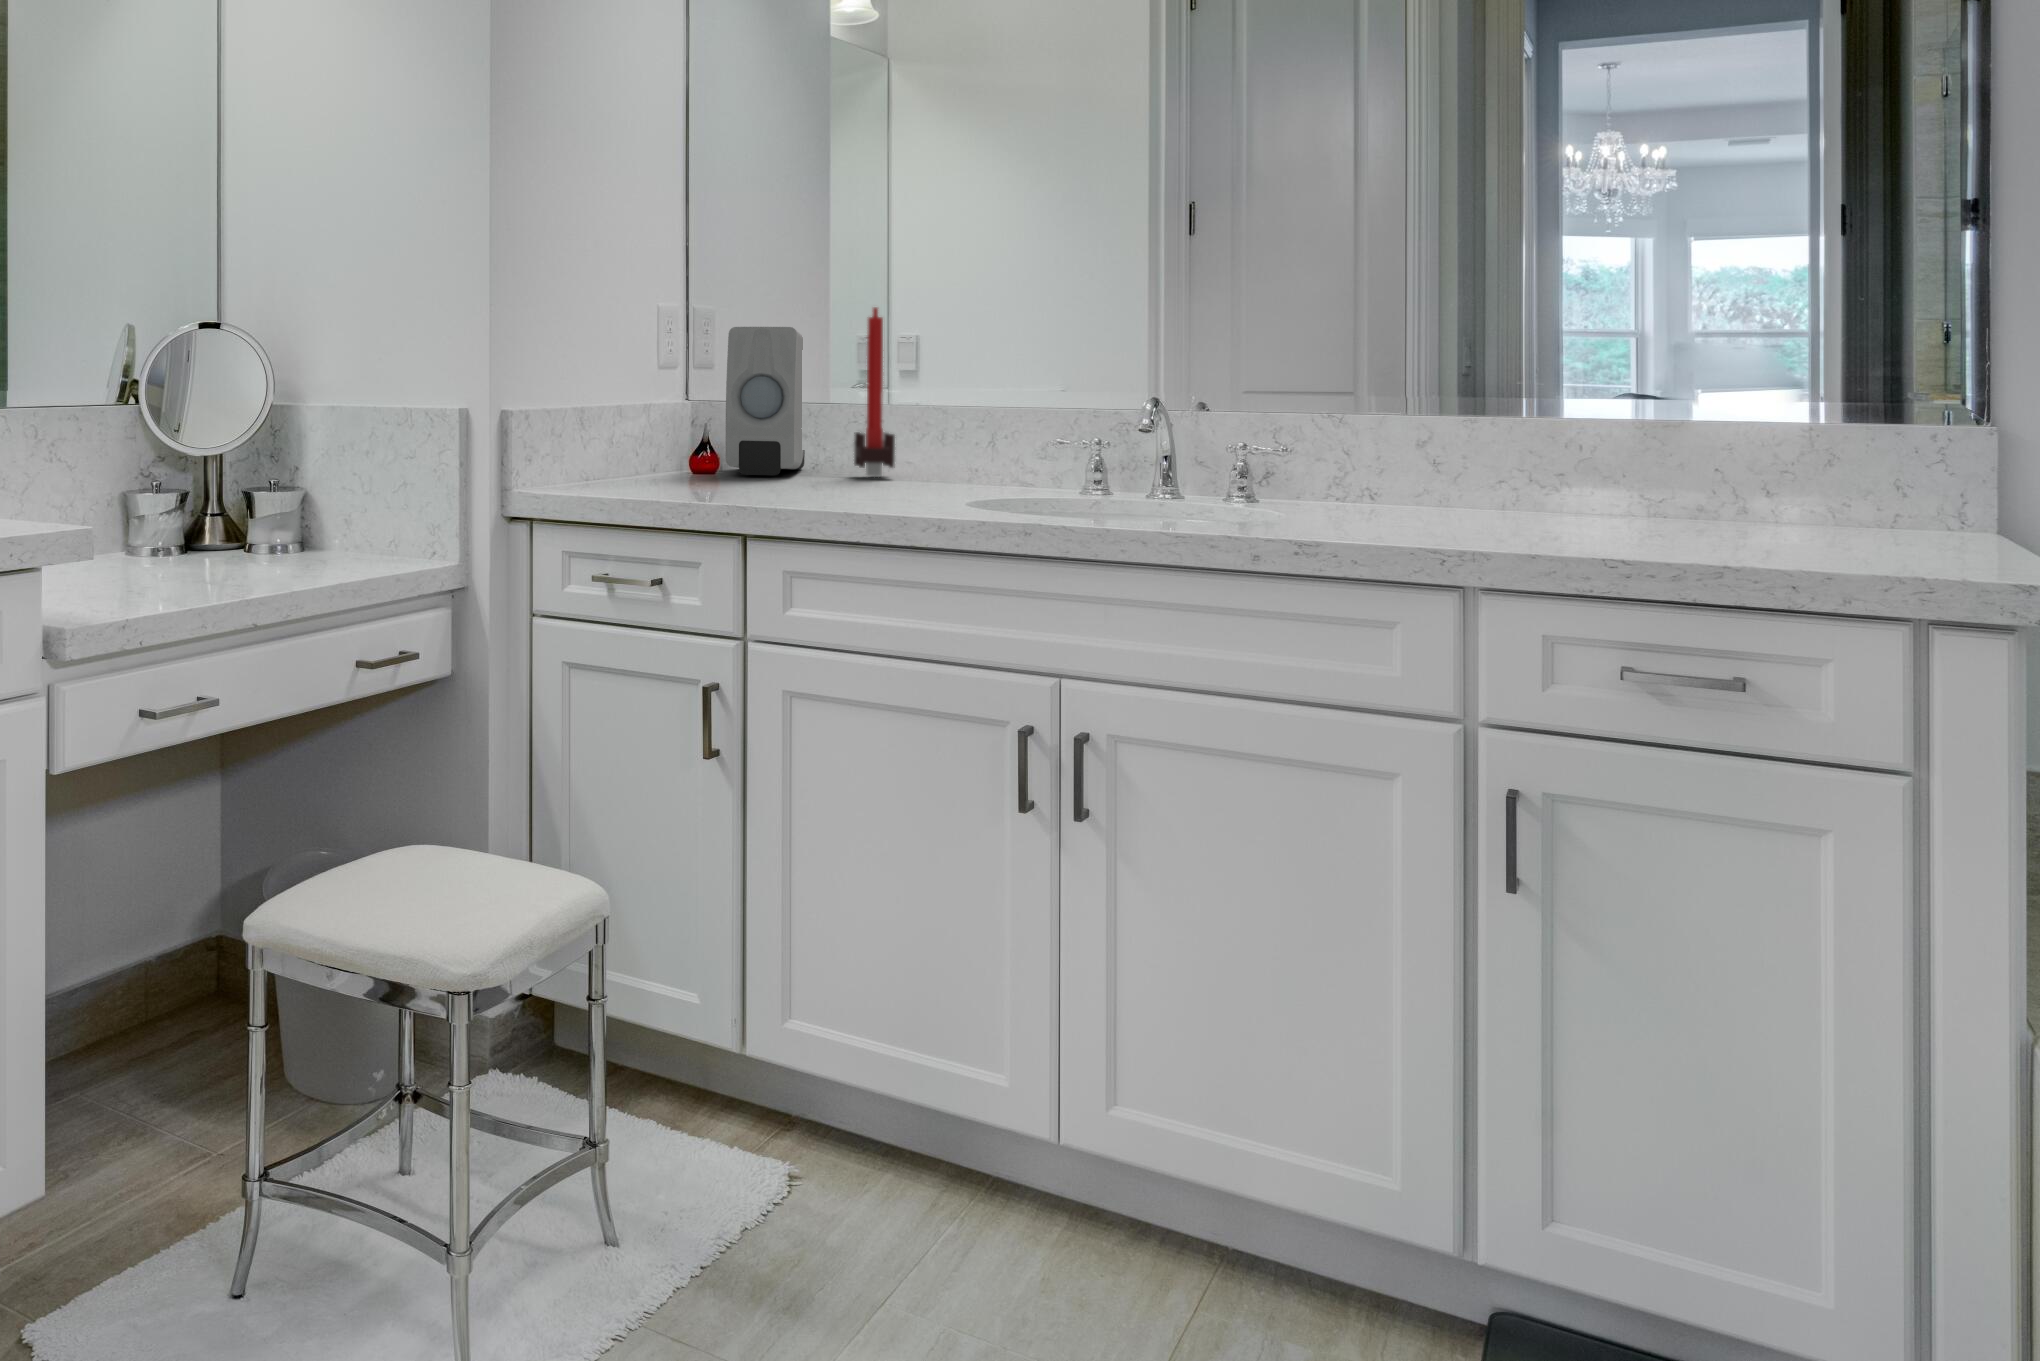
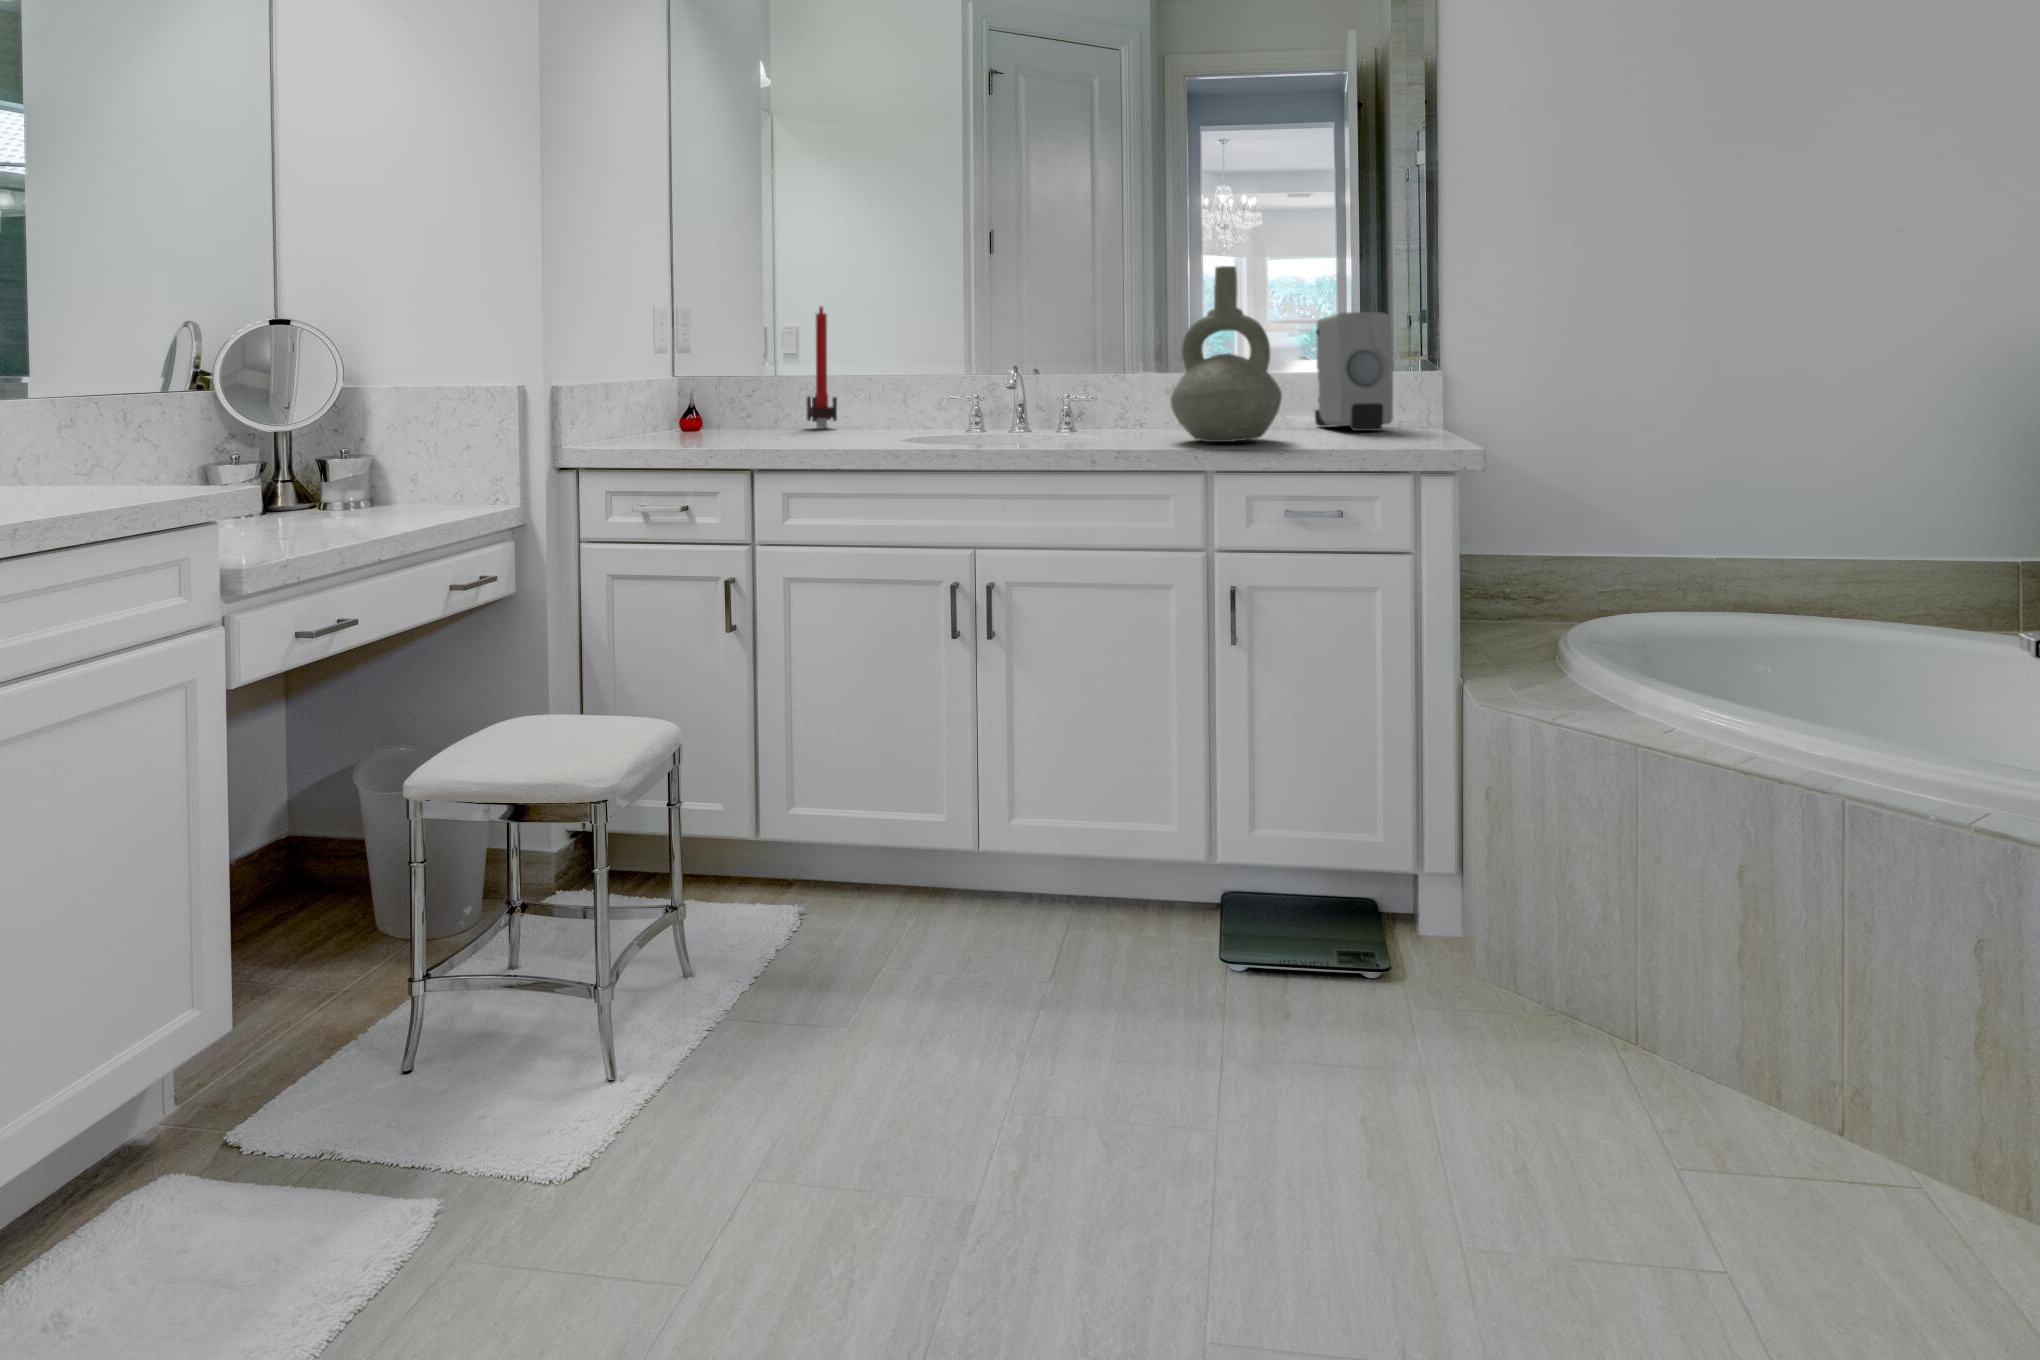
decorative vase: none [1413,233,1633,534] -> present [1171,266,1282,442]
soap dispenser: present [726,327,805,475] -> present [1315,312,1393,431]

